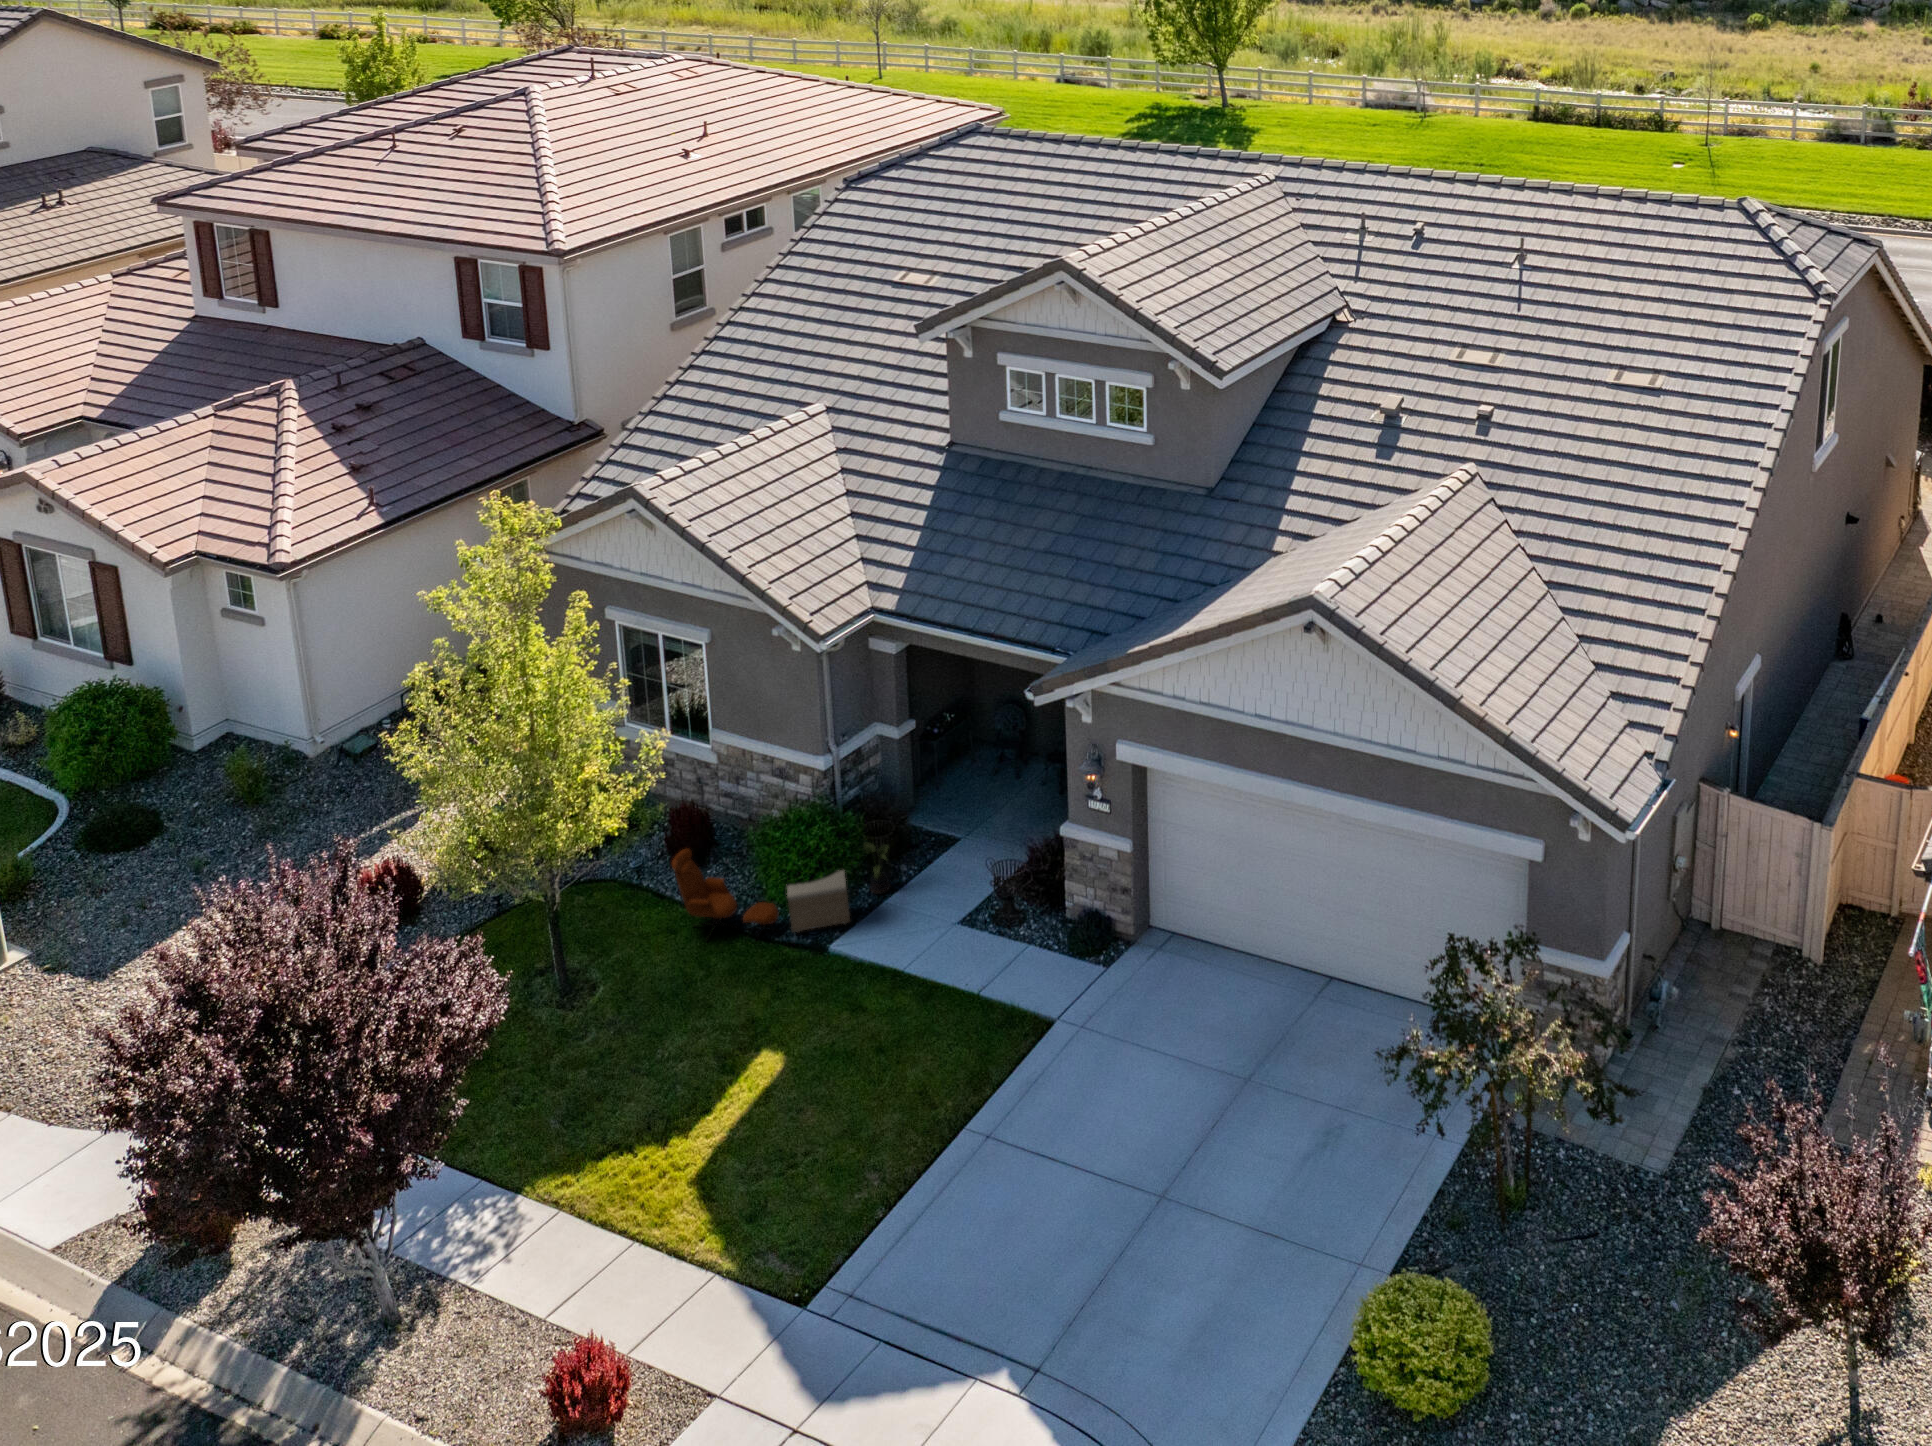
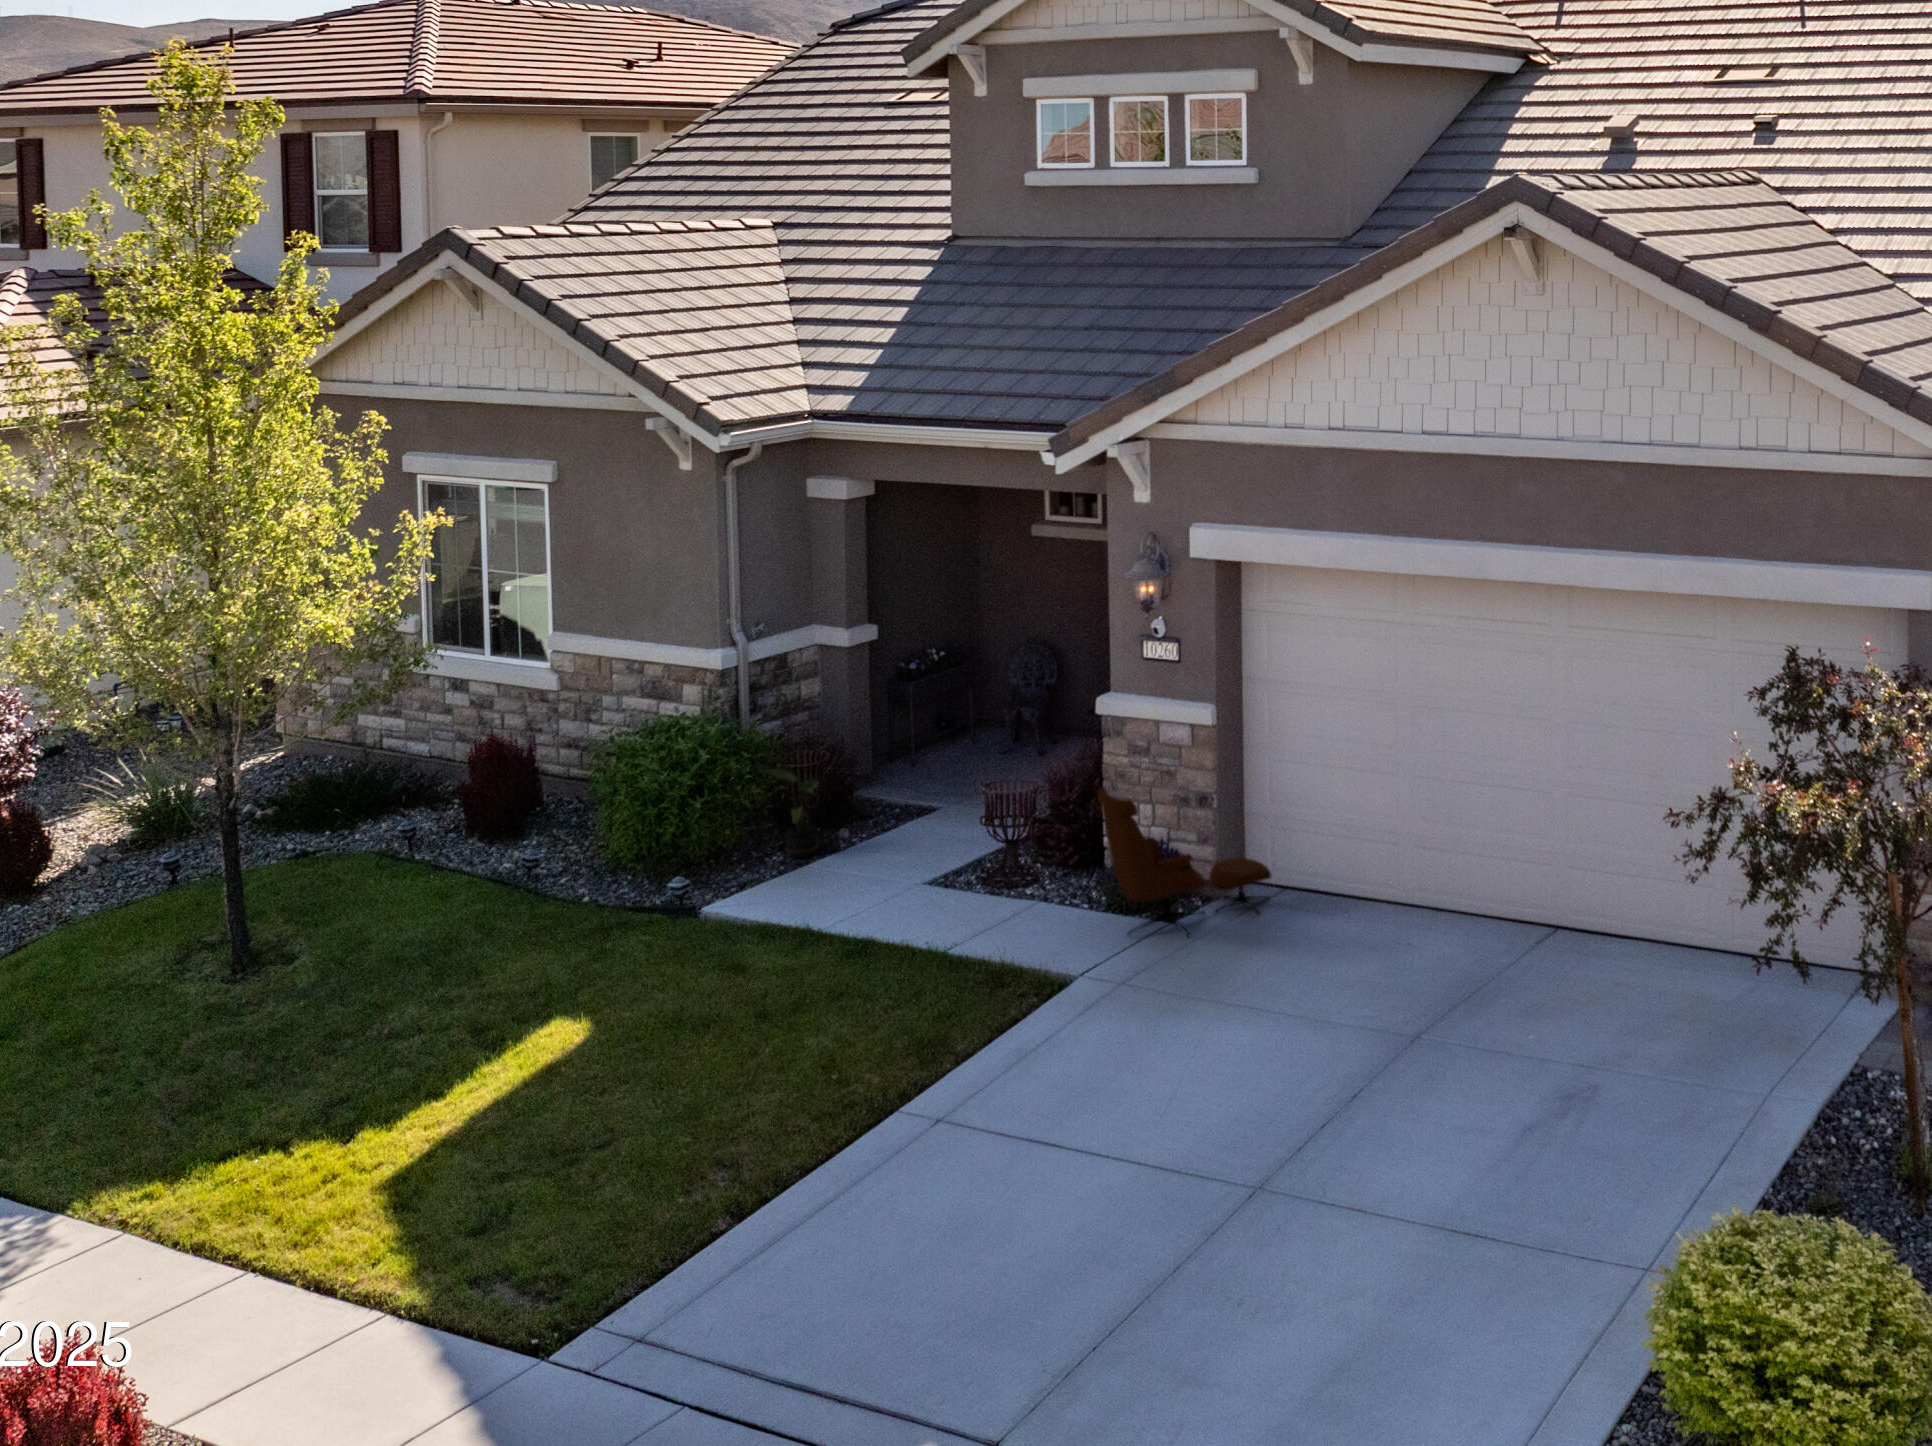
lounge chair: present [672,848,779,941] -> present [1098,787,1271,937]
storage bench: present [787,870,850,932] -> none [642,801,746,898]

